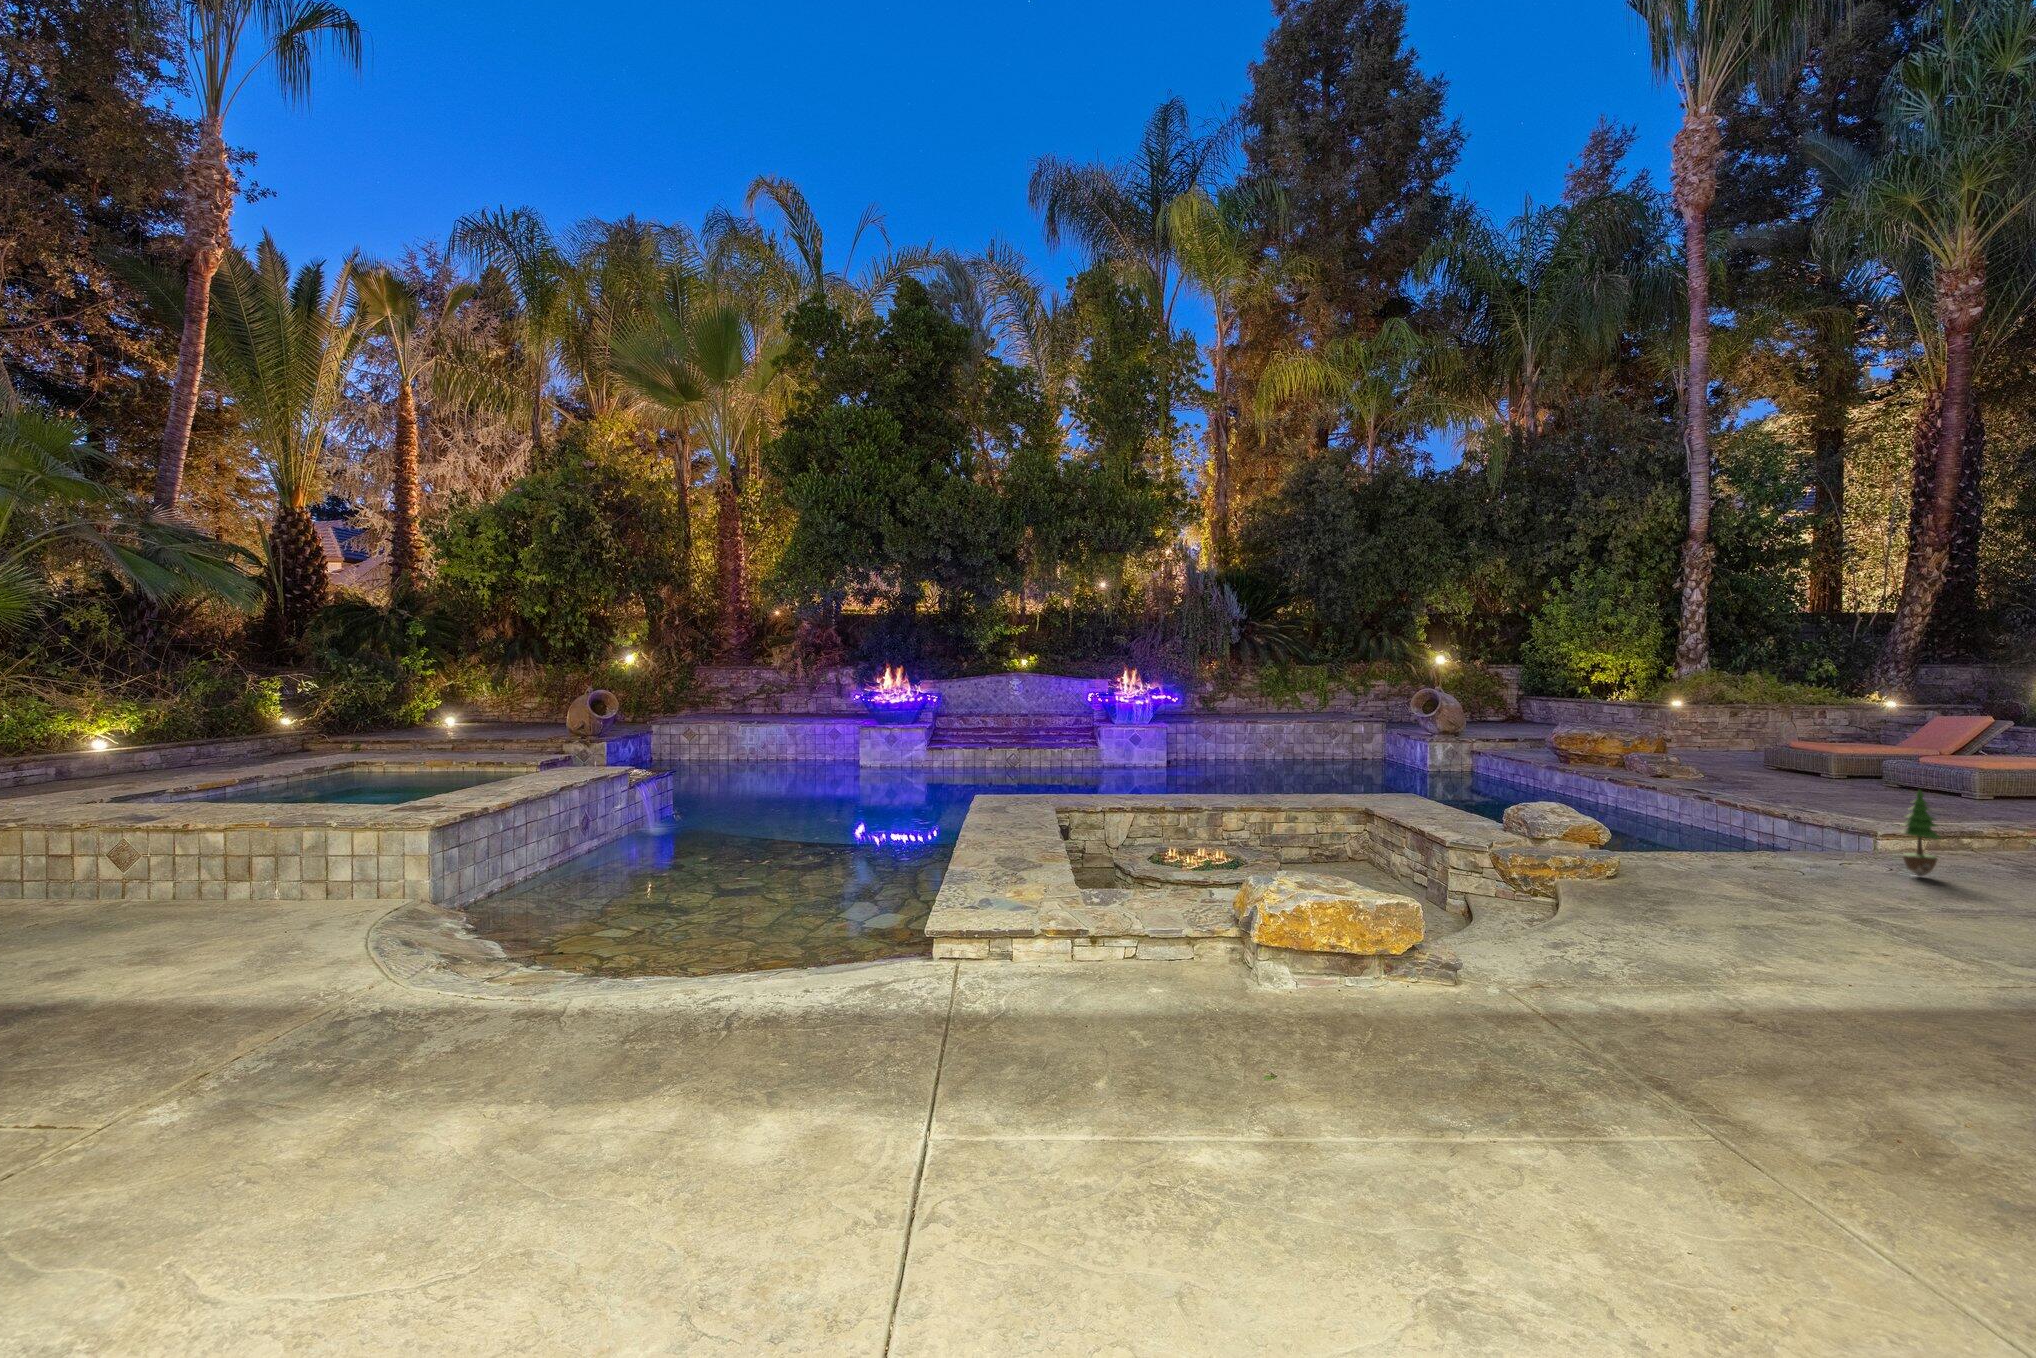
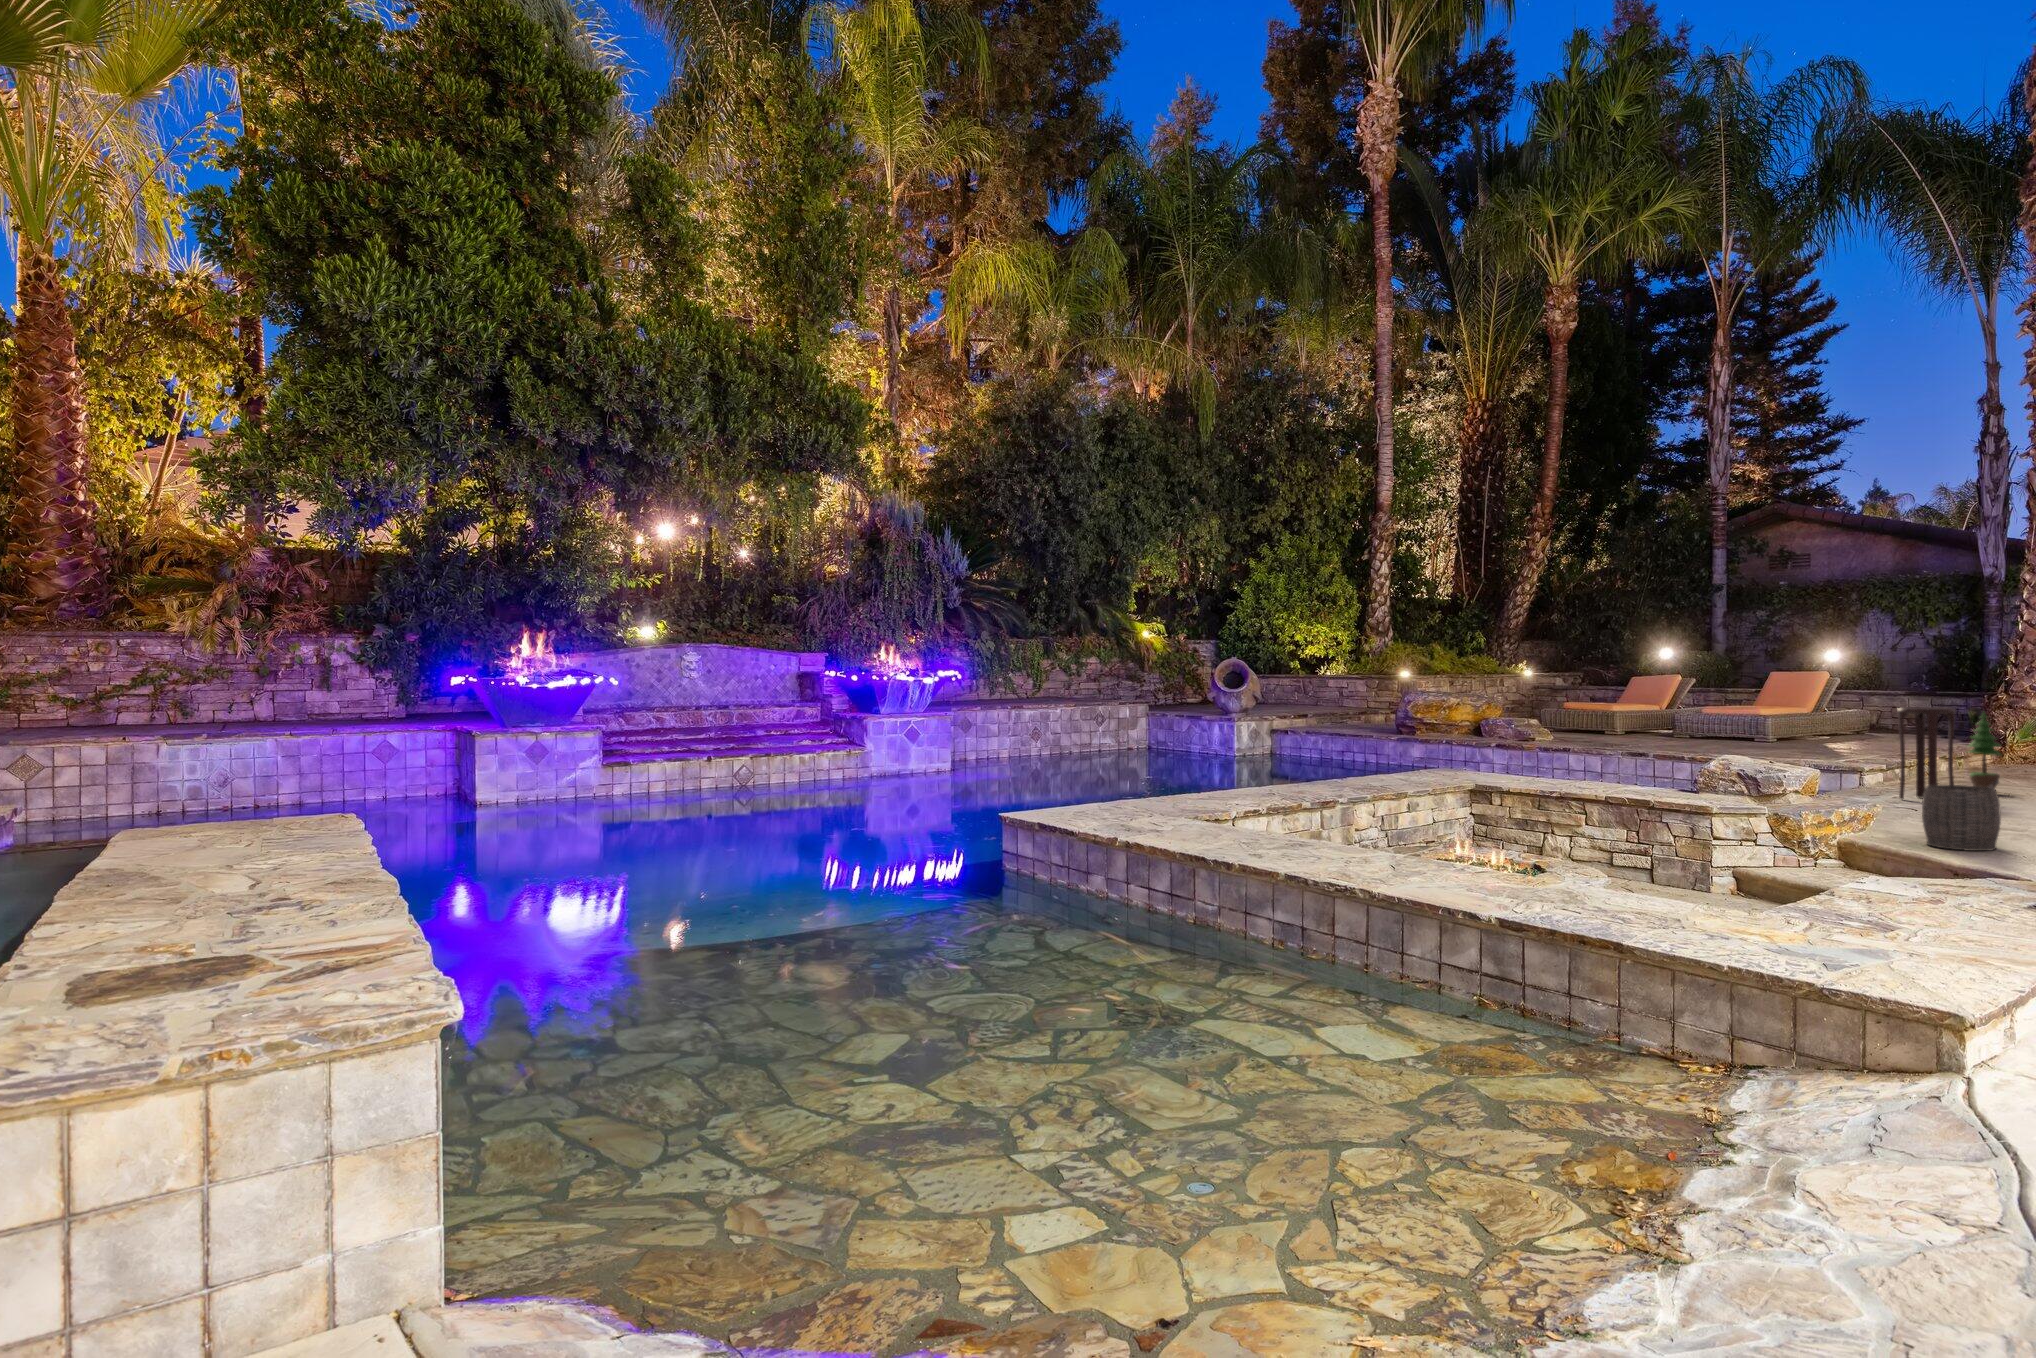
stool: none [1775,777,1835,877] -> present [1897,707,1955,799]
woven basket: none [1534,847,1594,908] -> present [1922,785,2001,851]

